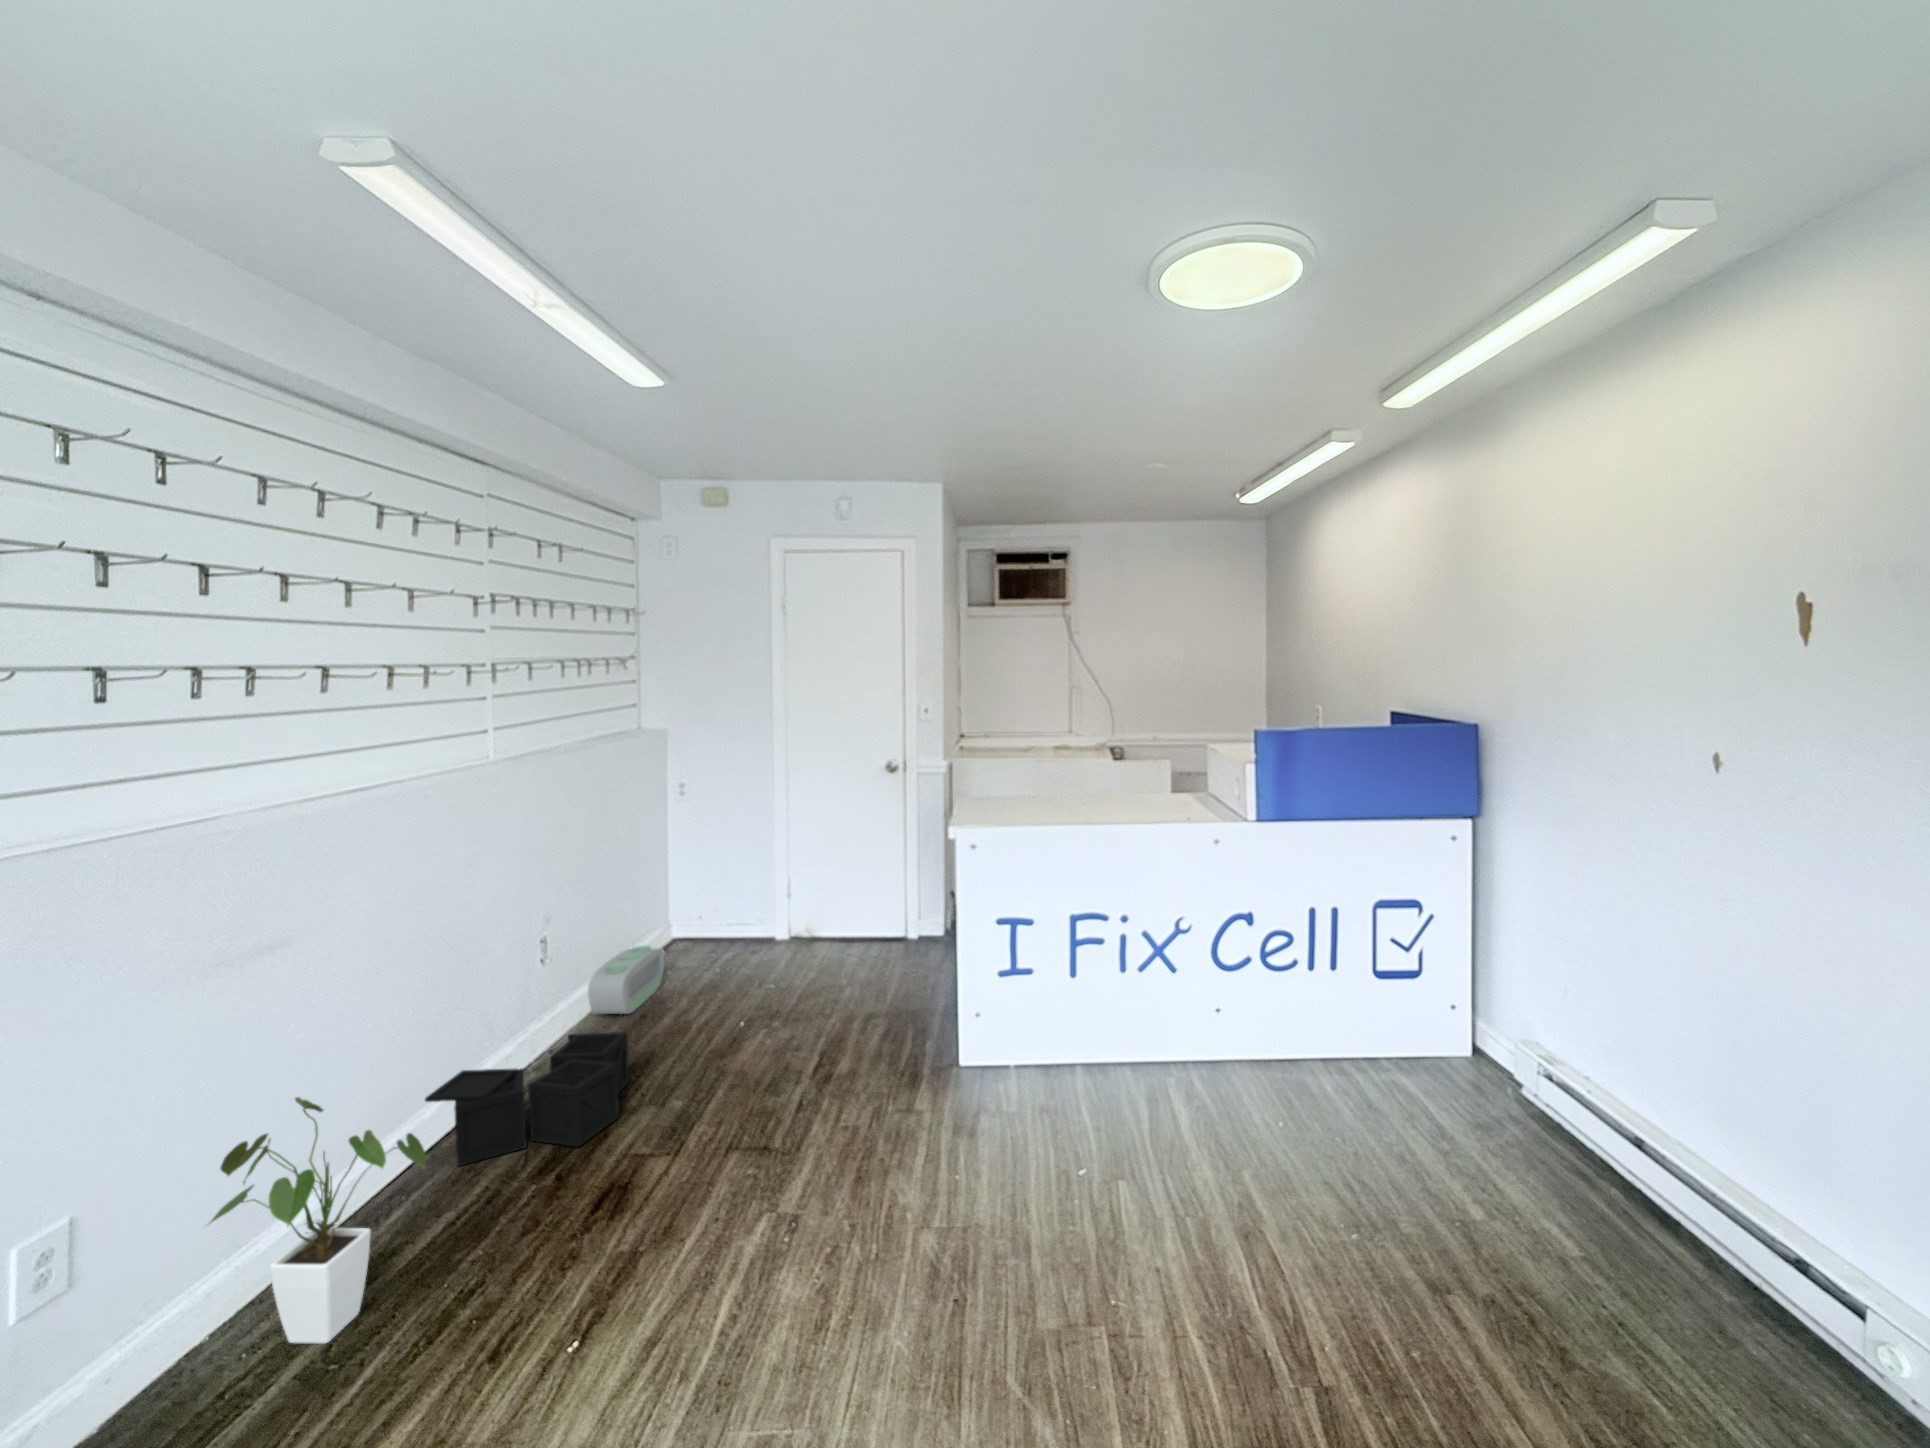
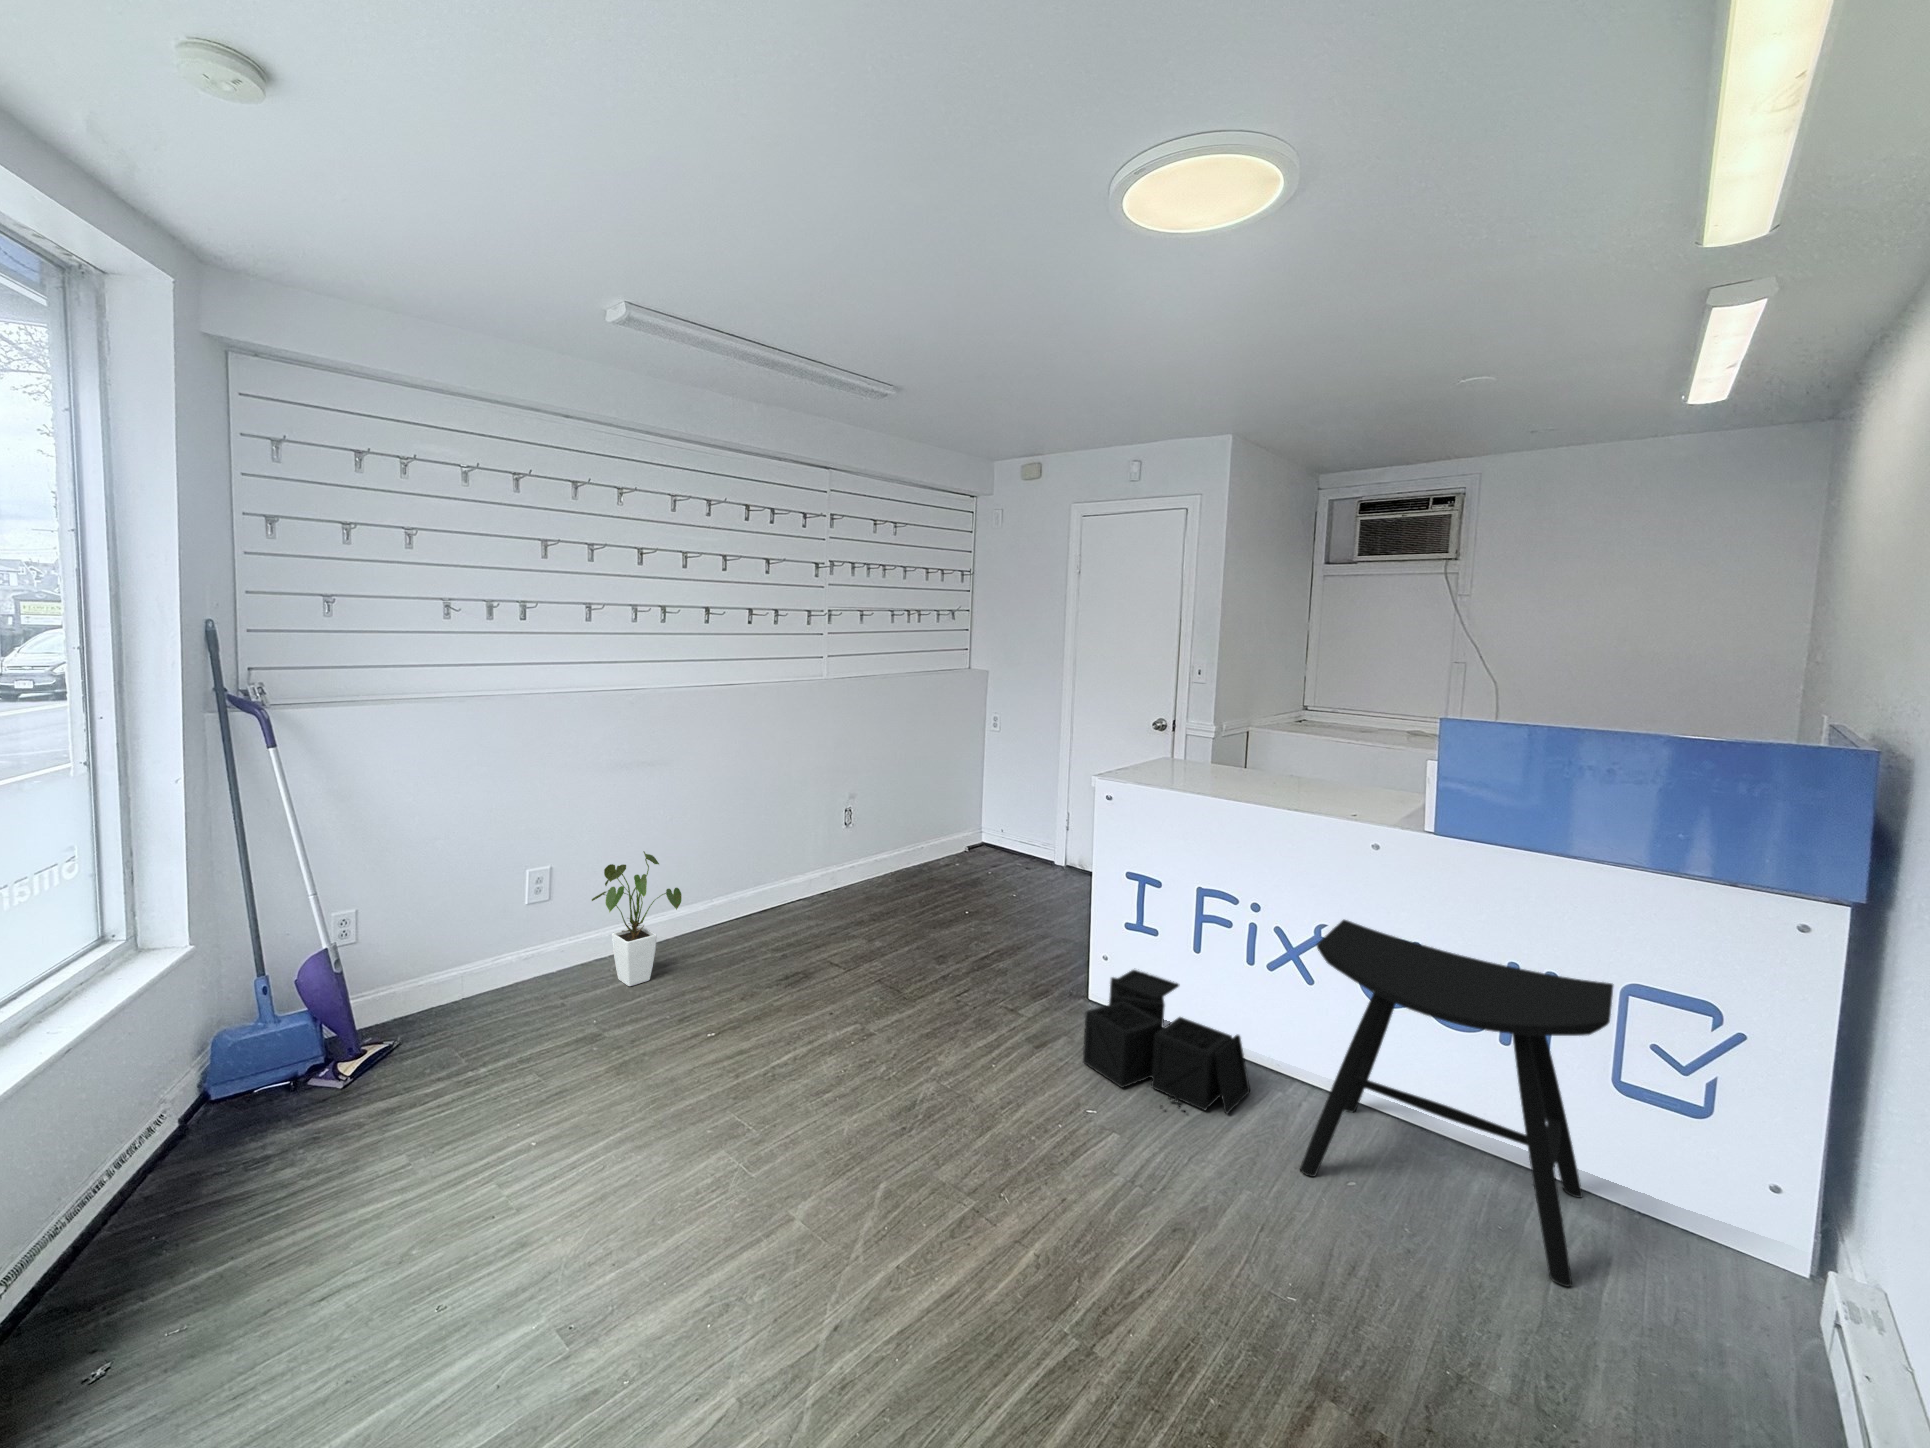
stool: none [1220,903,1449,1140] -> present [1300,920,1613,1287]
air purifier: present [588,946,664,1014] -> none [884,835,952,881]
storage bin: present [425,1032,643,1166] -> present [1083,970,1250,1113]

